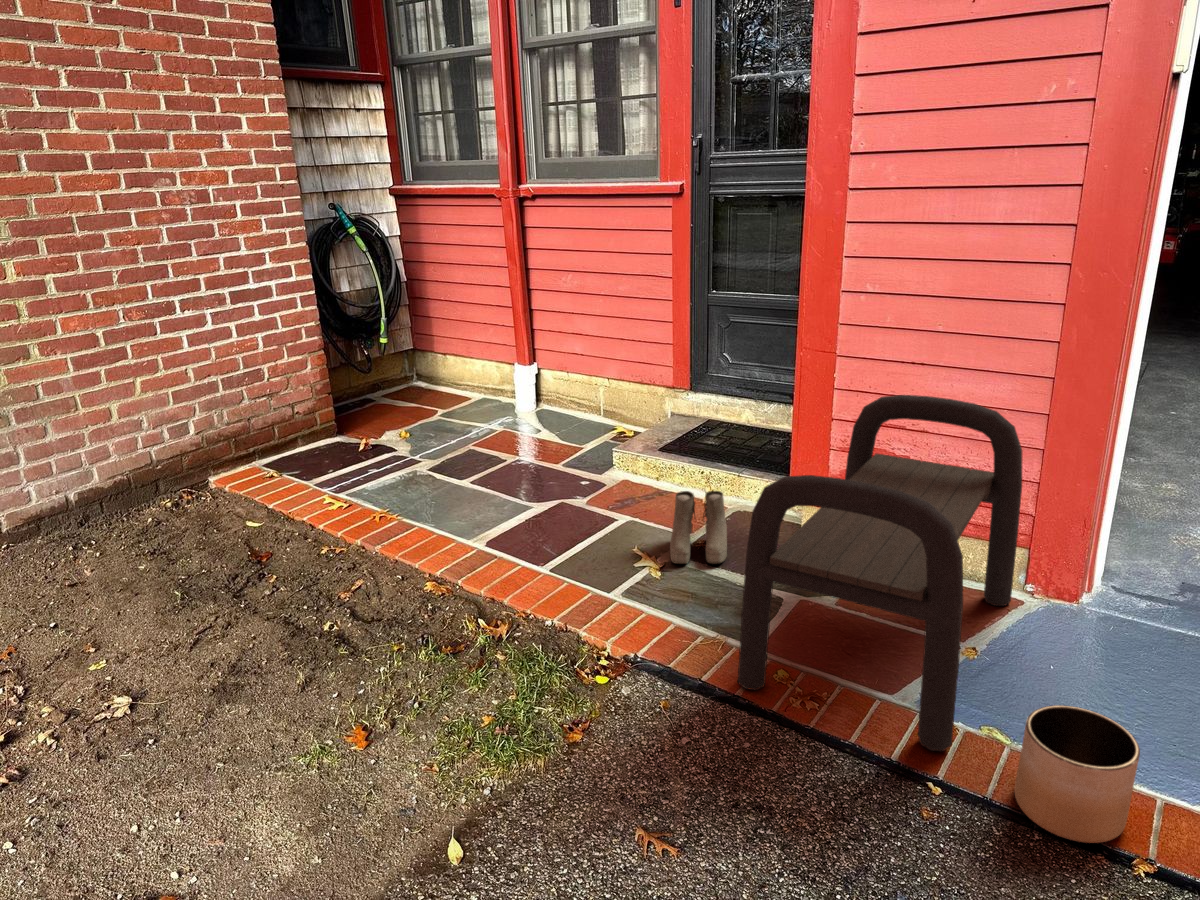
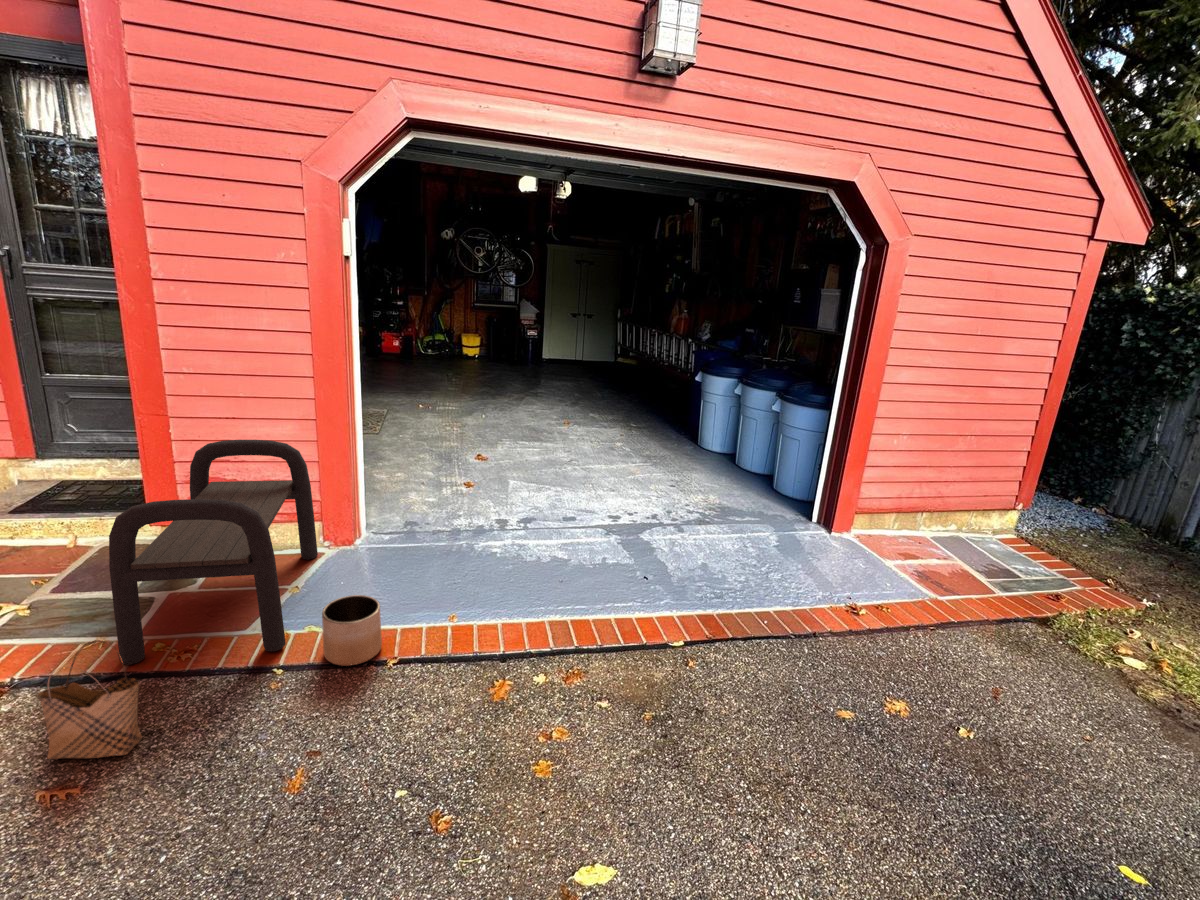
boots: present [670,491,727,564] -> none [34,533,97,599]
woven basket: none [650,655,759,827] -> present [37,641,142,759]

